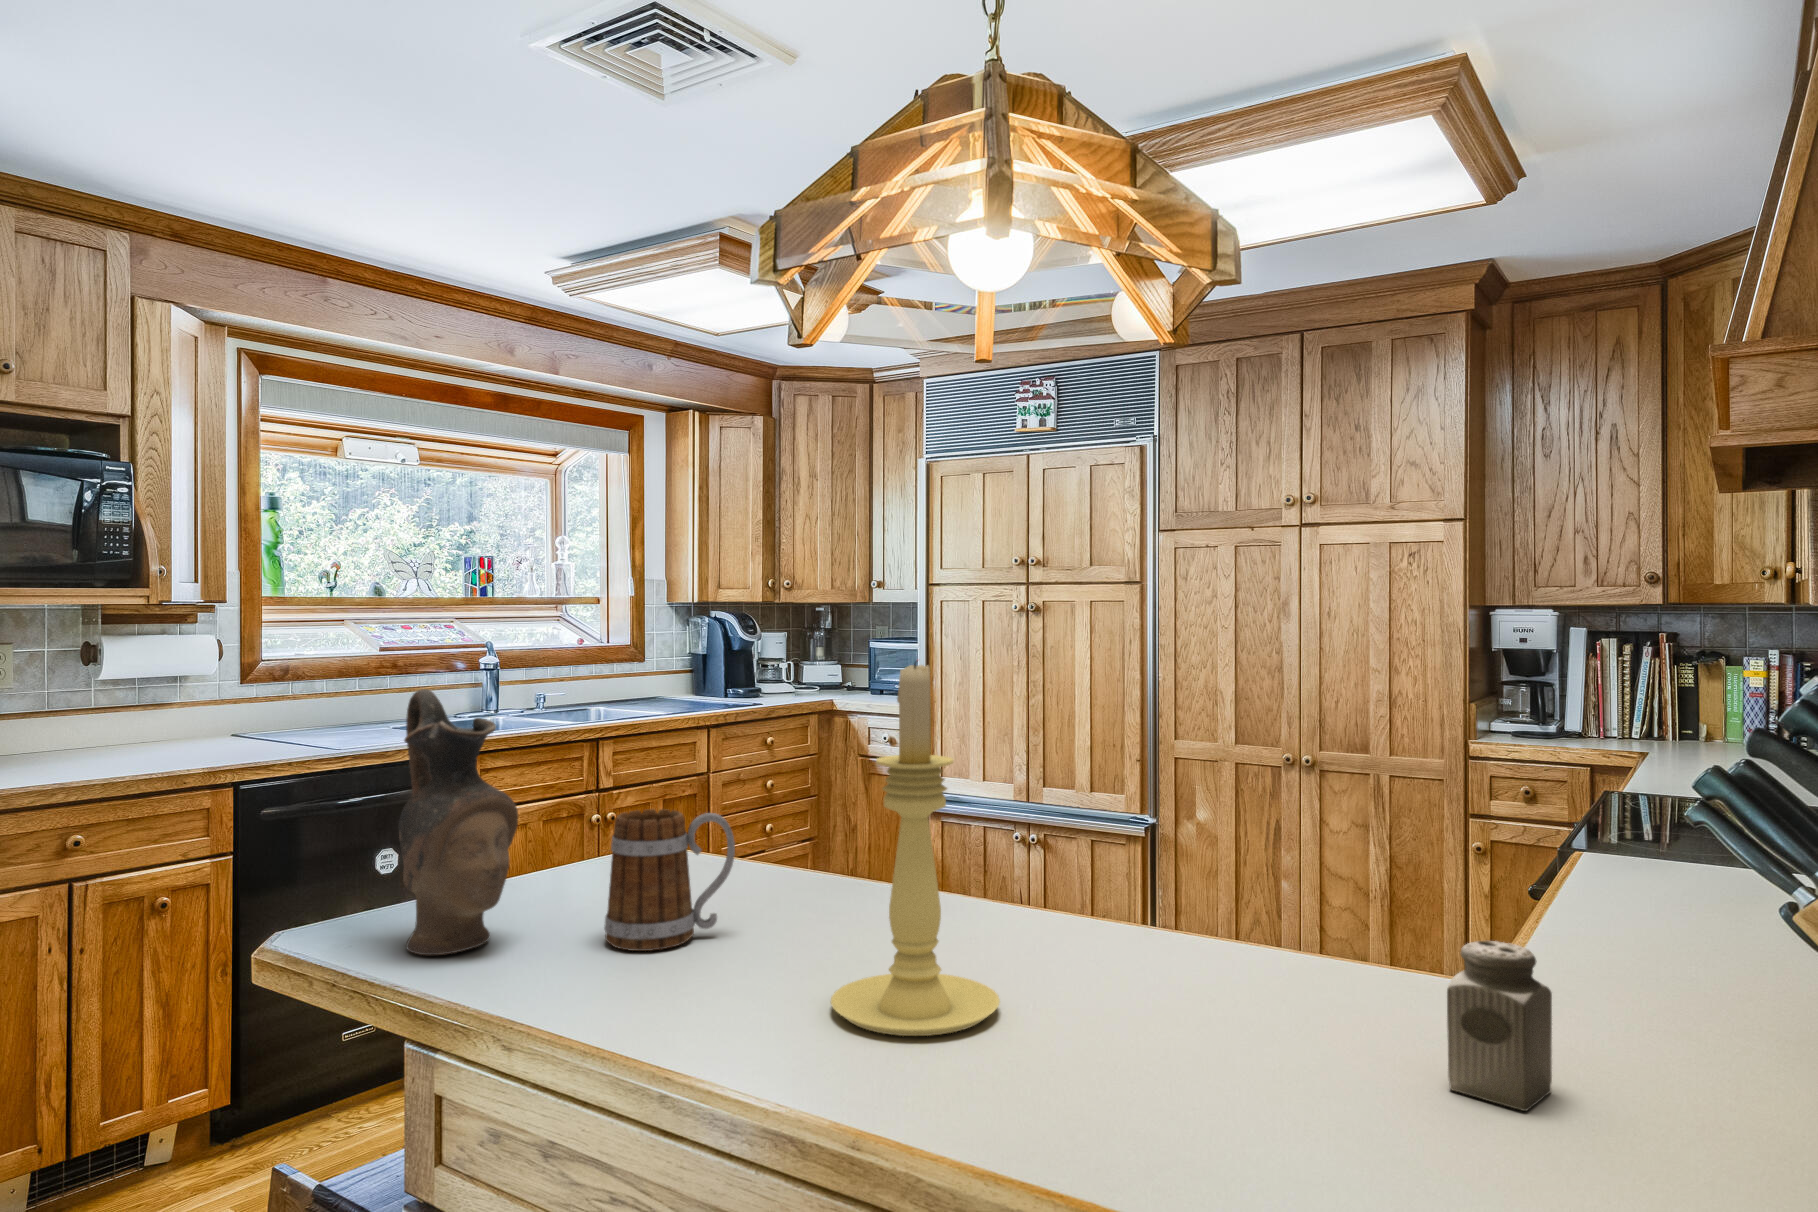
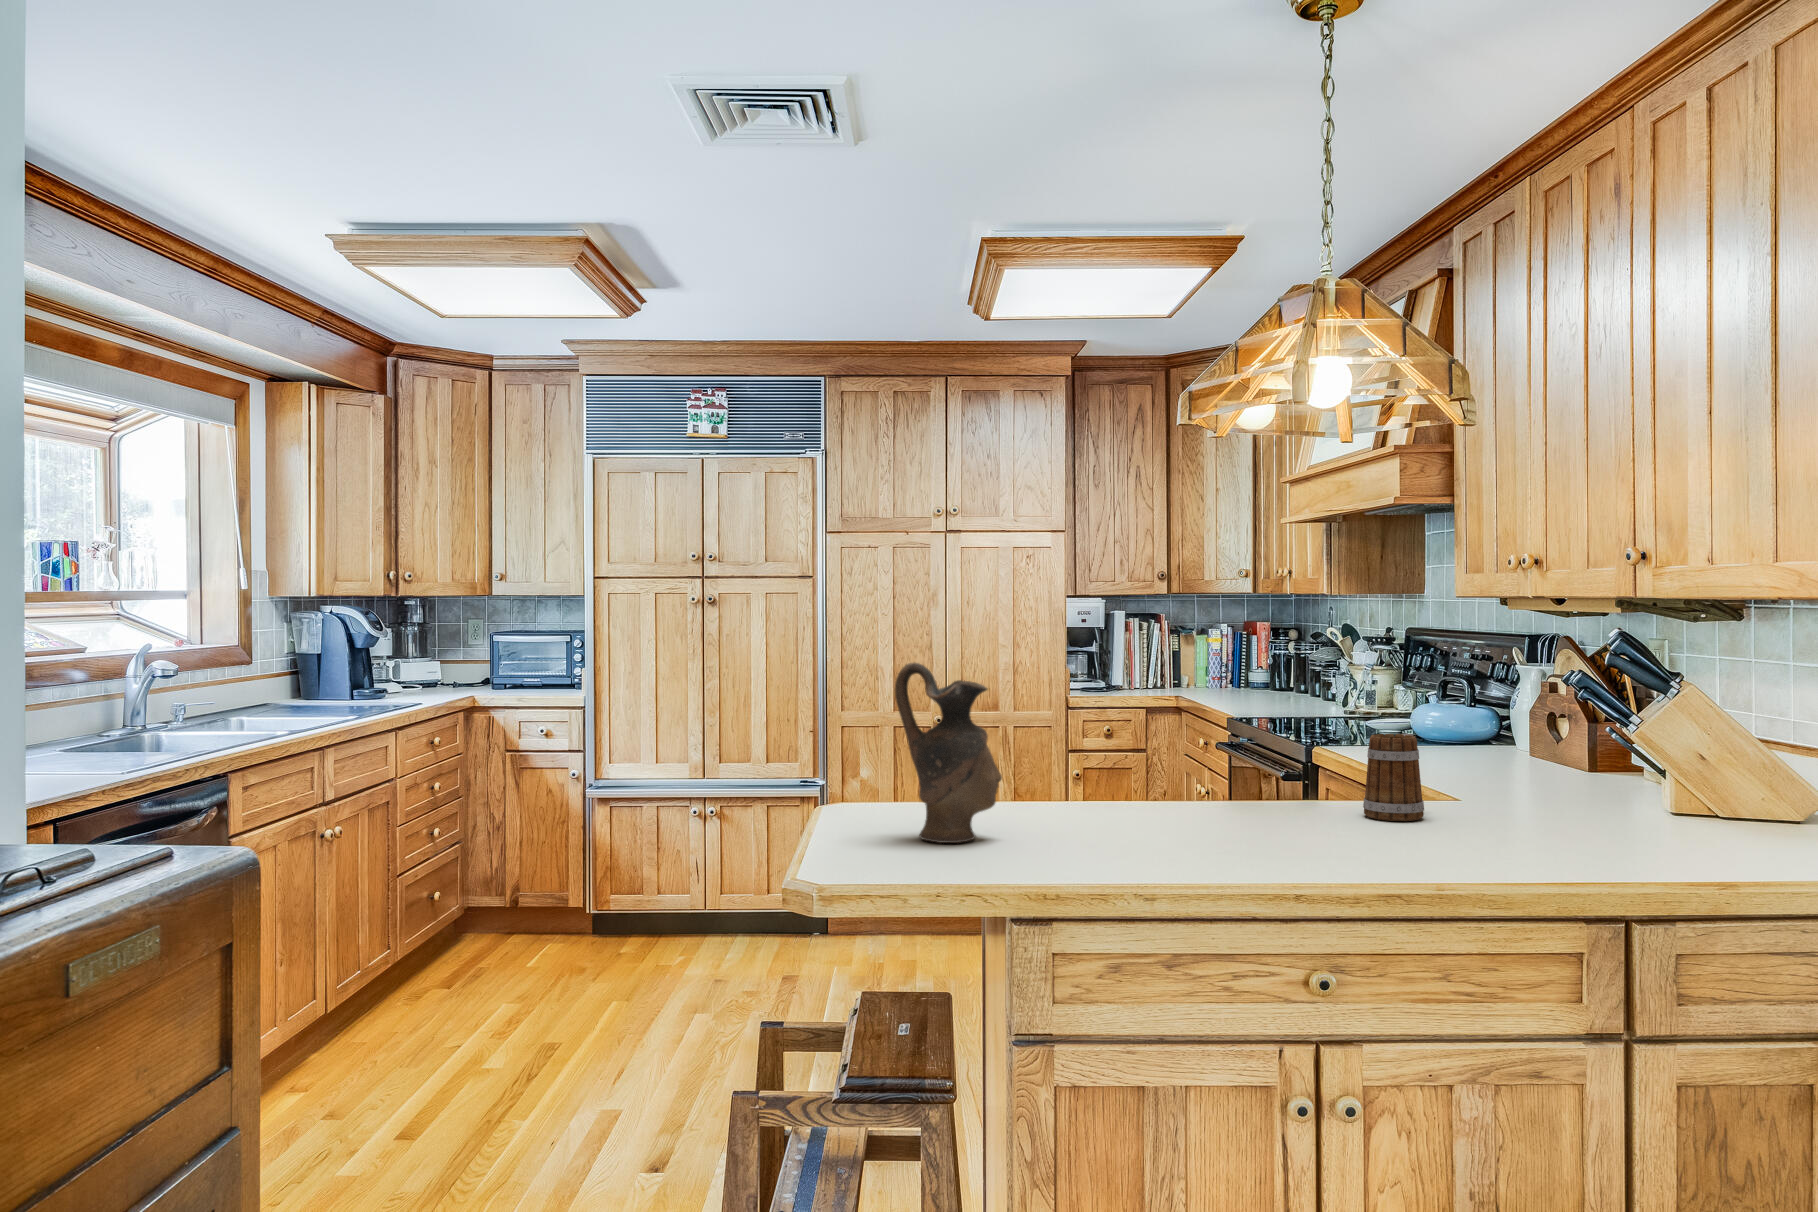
candle holder: present [831,661,1000,1036] -> none [1209,630,1305,829]
mug: present [604,809,735,951] -> present [1363,734,1424,821]
salt shaker: present [1447,941,1552,1111] -> none [1475,745,1518,811]

